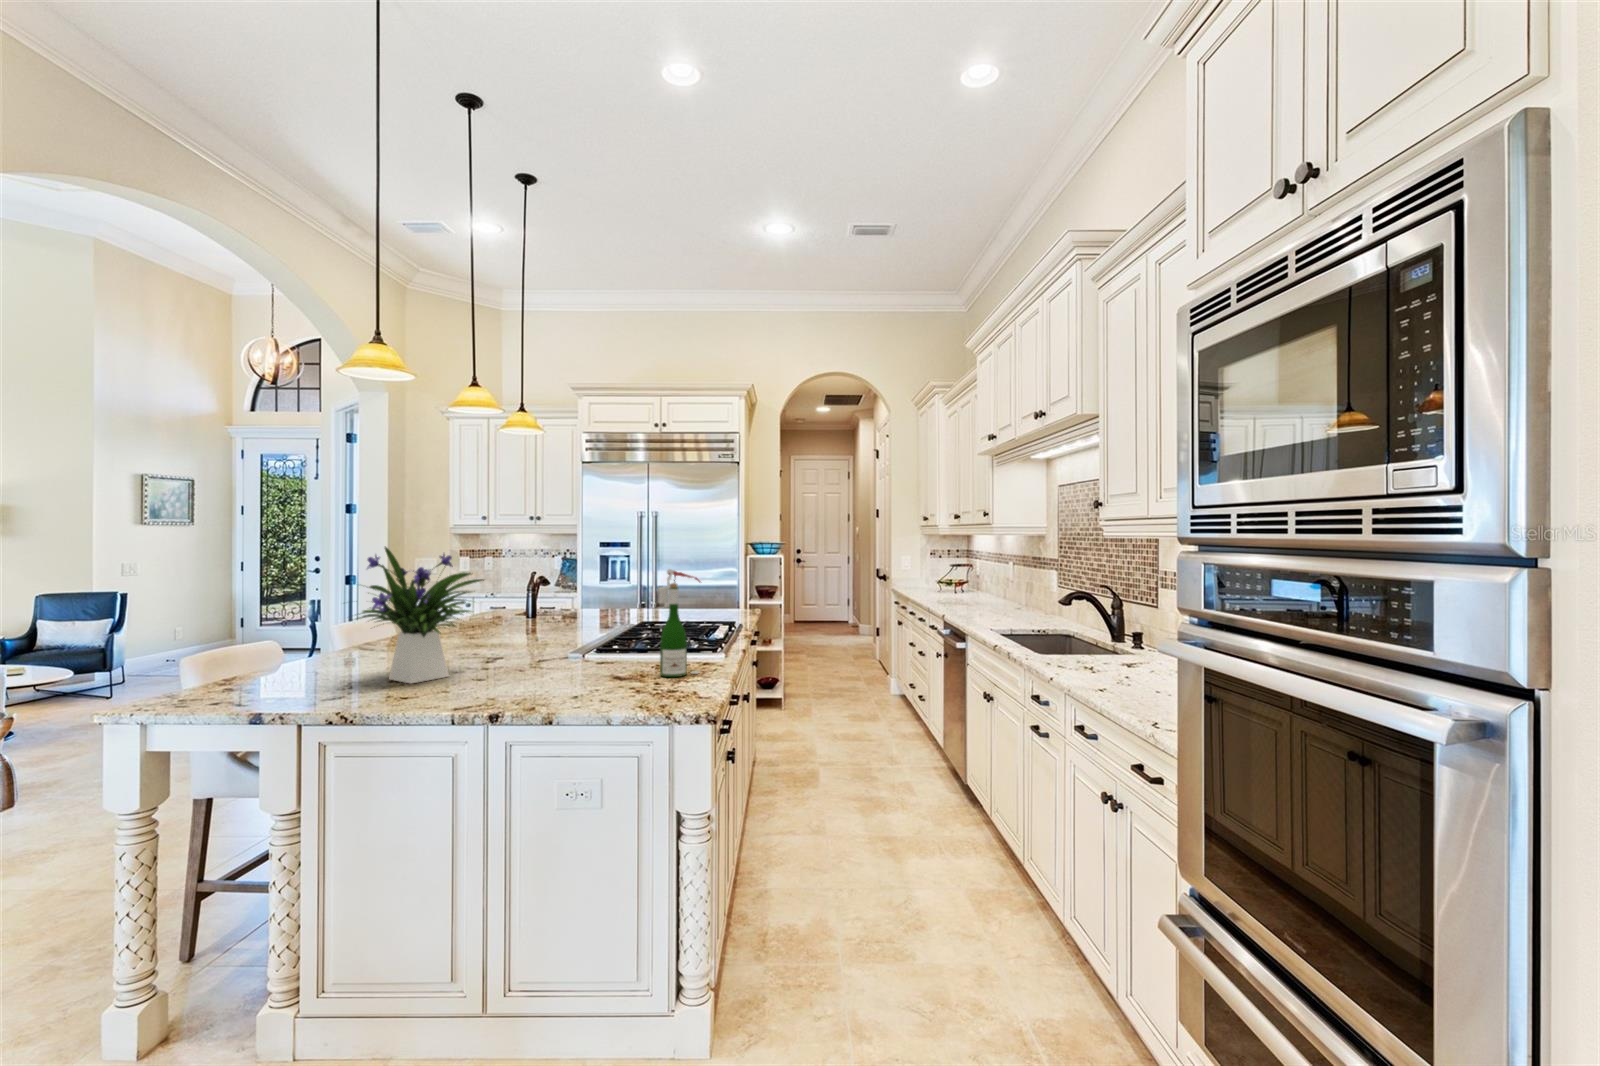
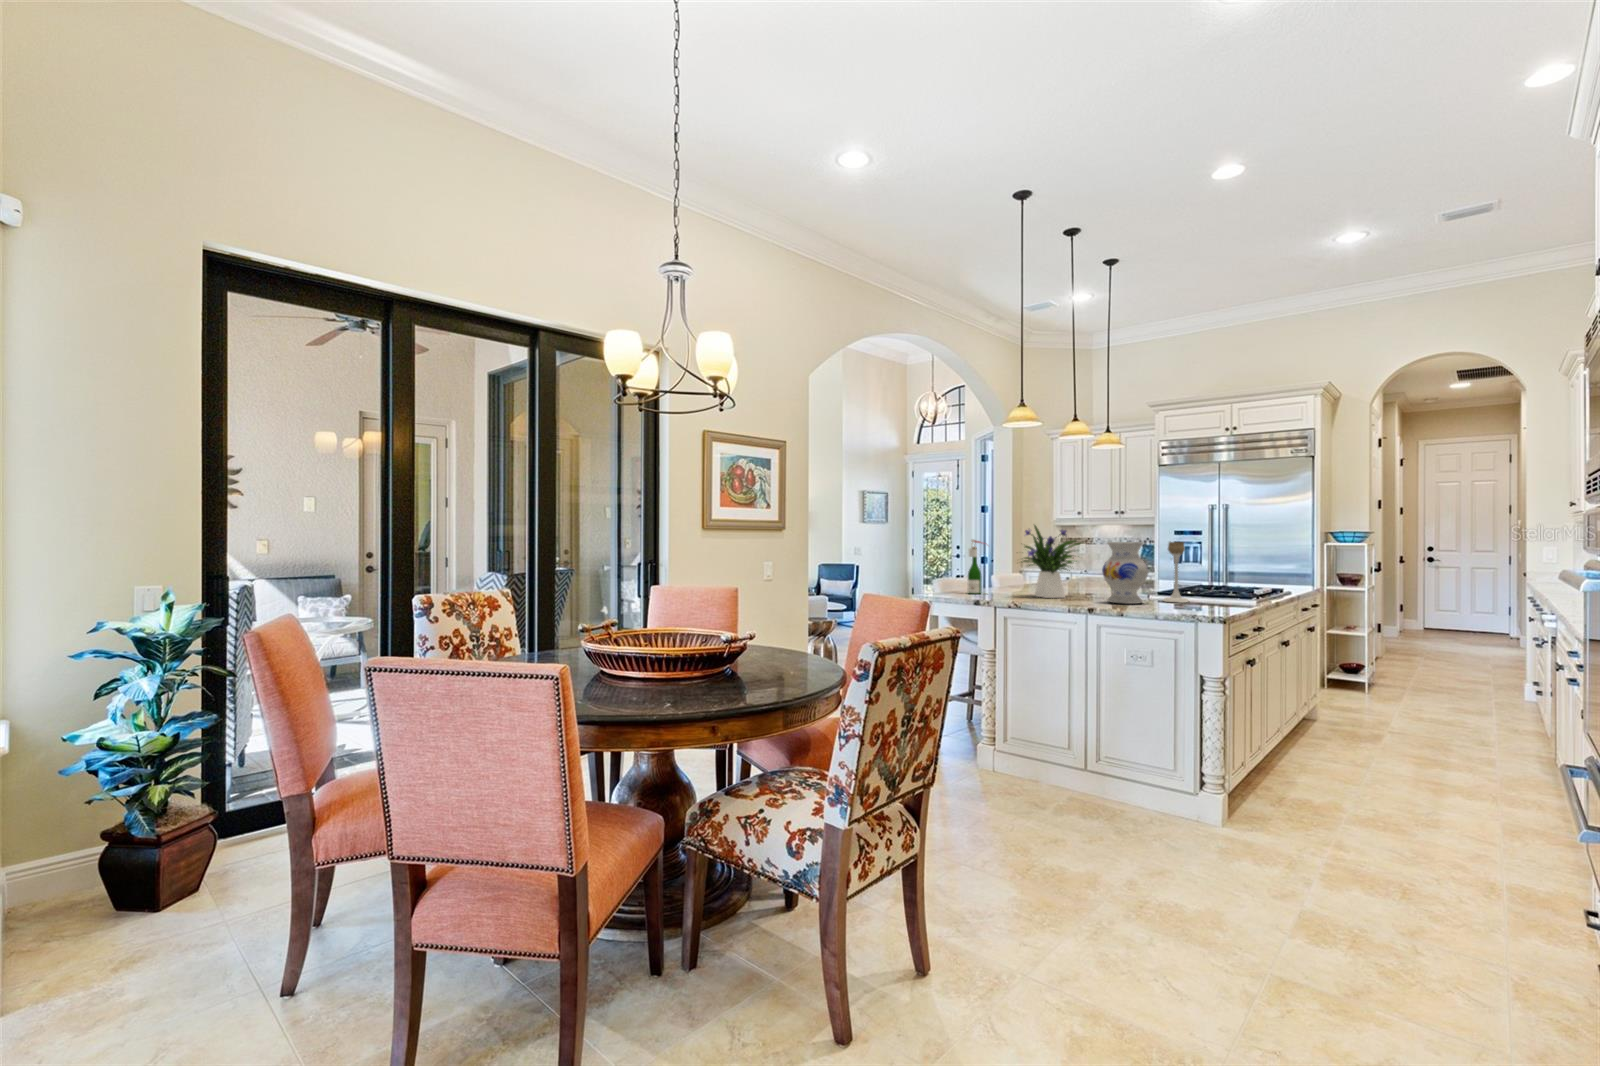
wine bottle: present [658,569,700,677] -> present [968,539,982,594]
candle holder: none [610,573,650,671] -> present [1163,542,1189,603]
vase: none [515,578,592,689] -> present [1102,542,1148,604]

